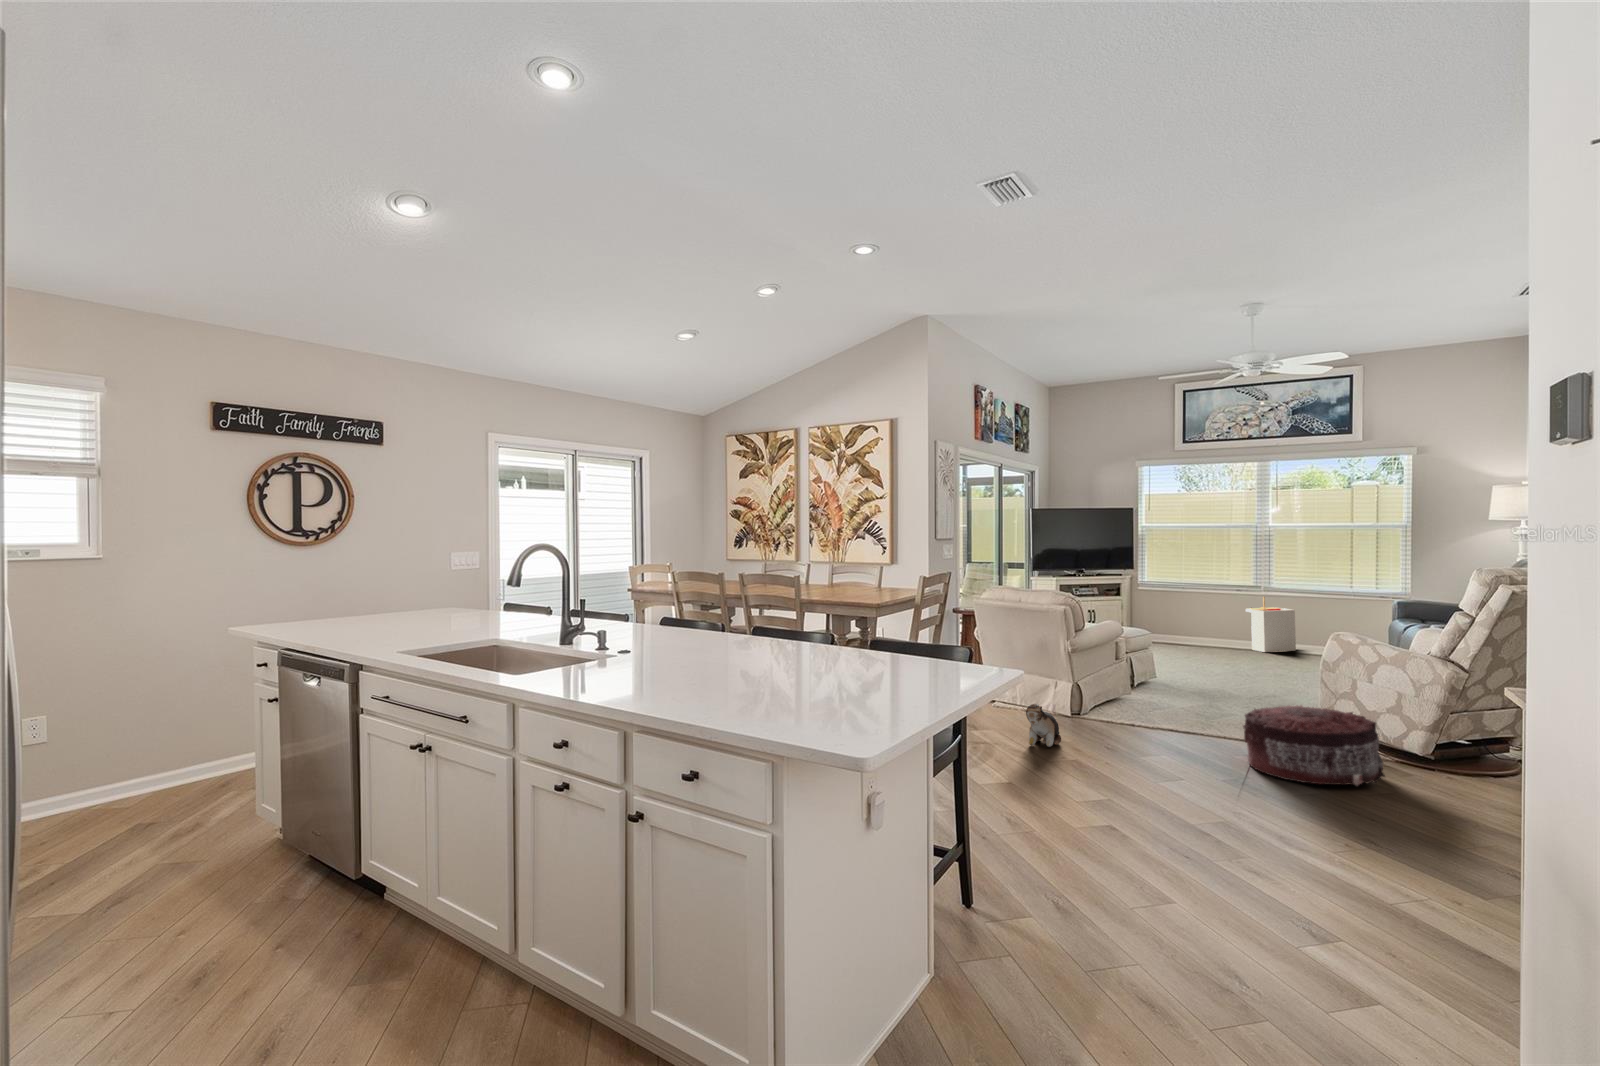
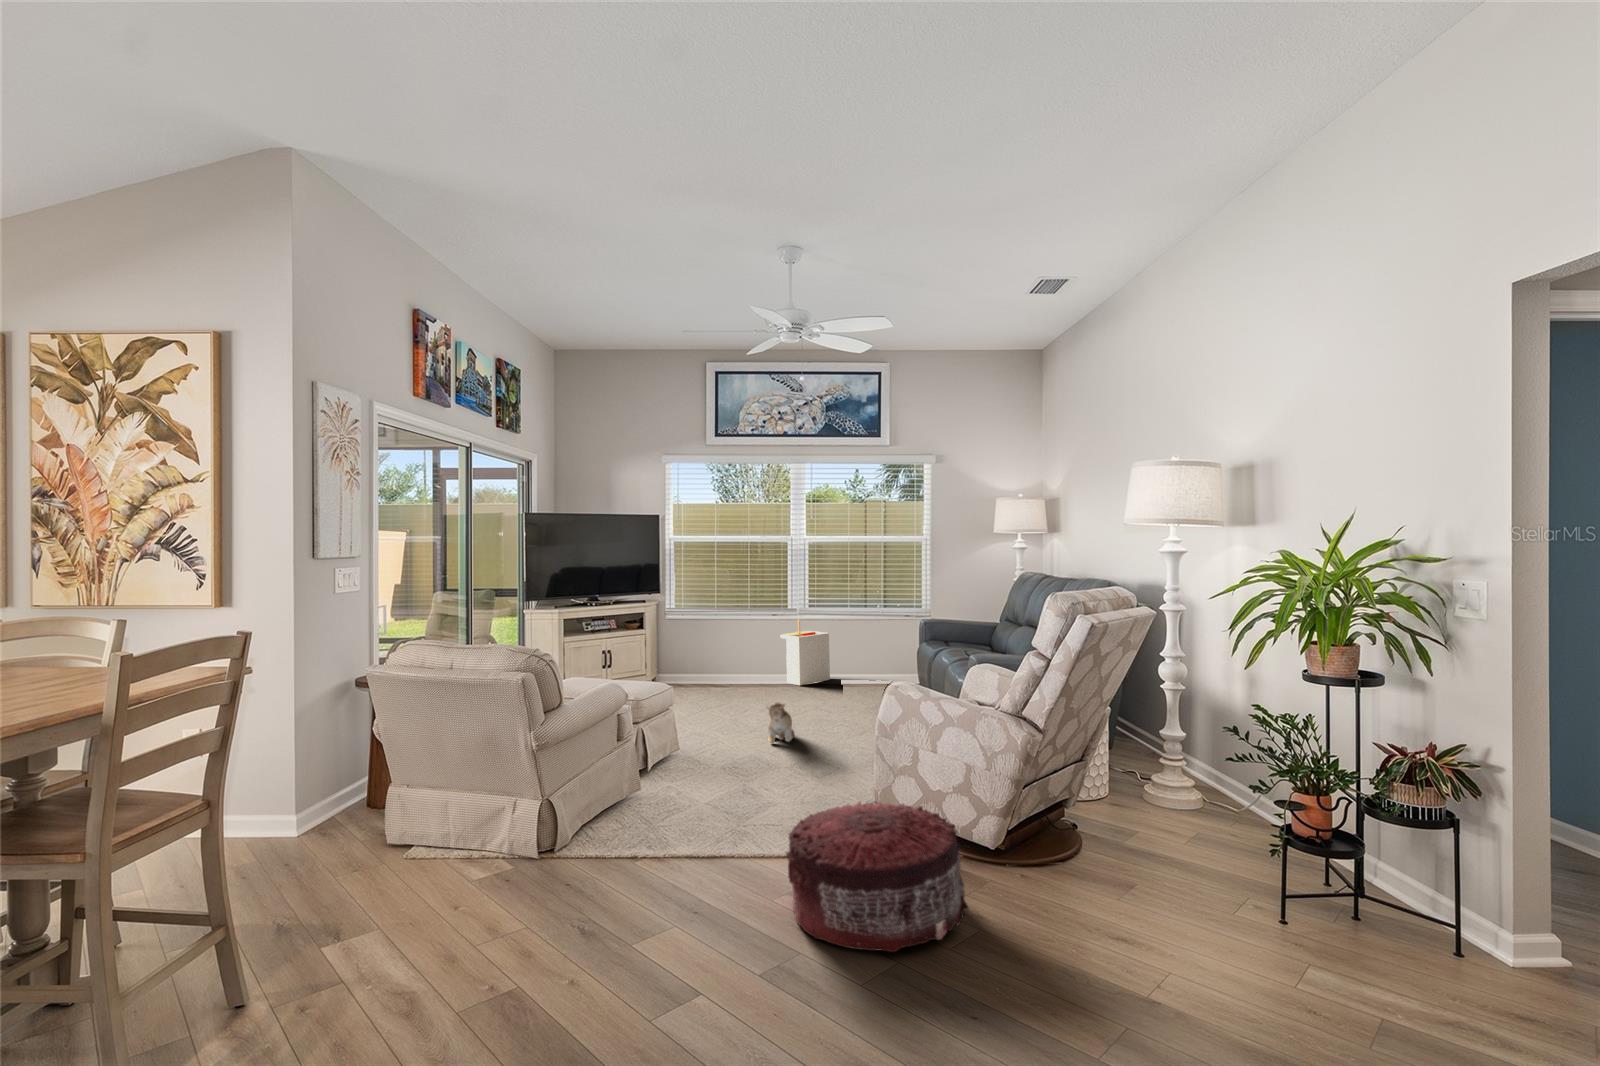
plush toy: present [1023,703,1061,747] -> present [767,702,794,743]

